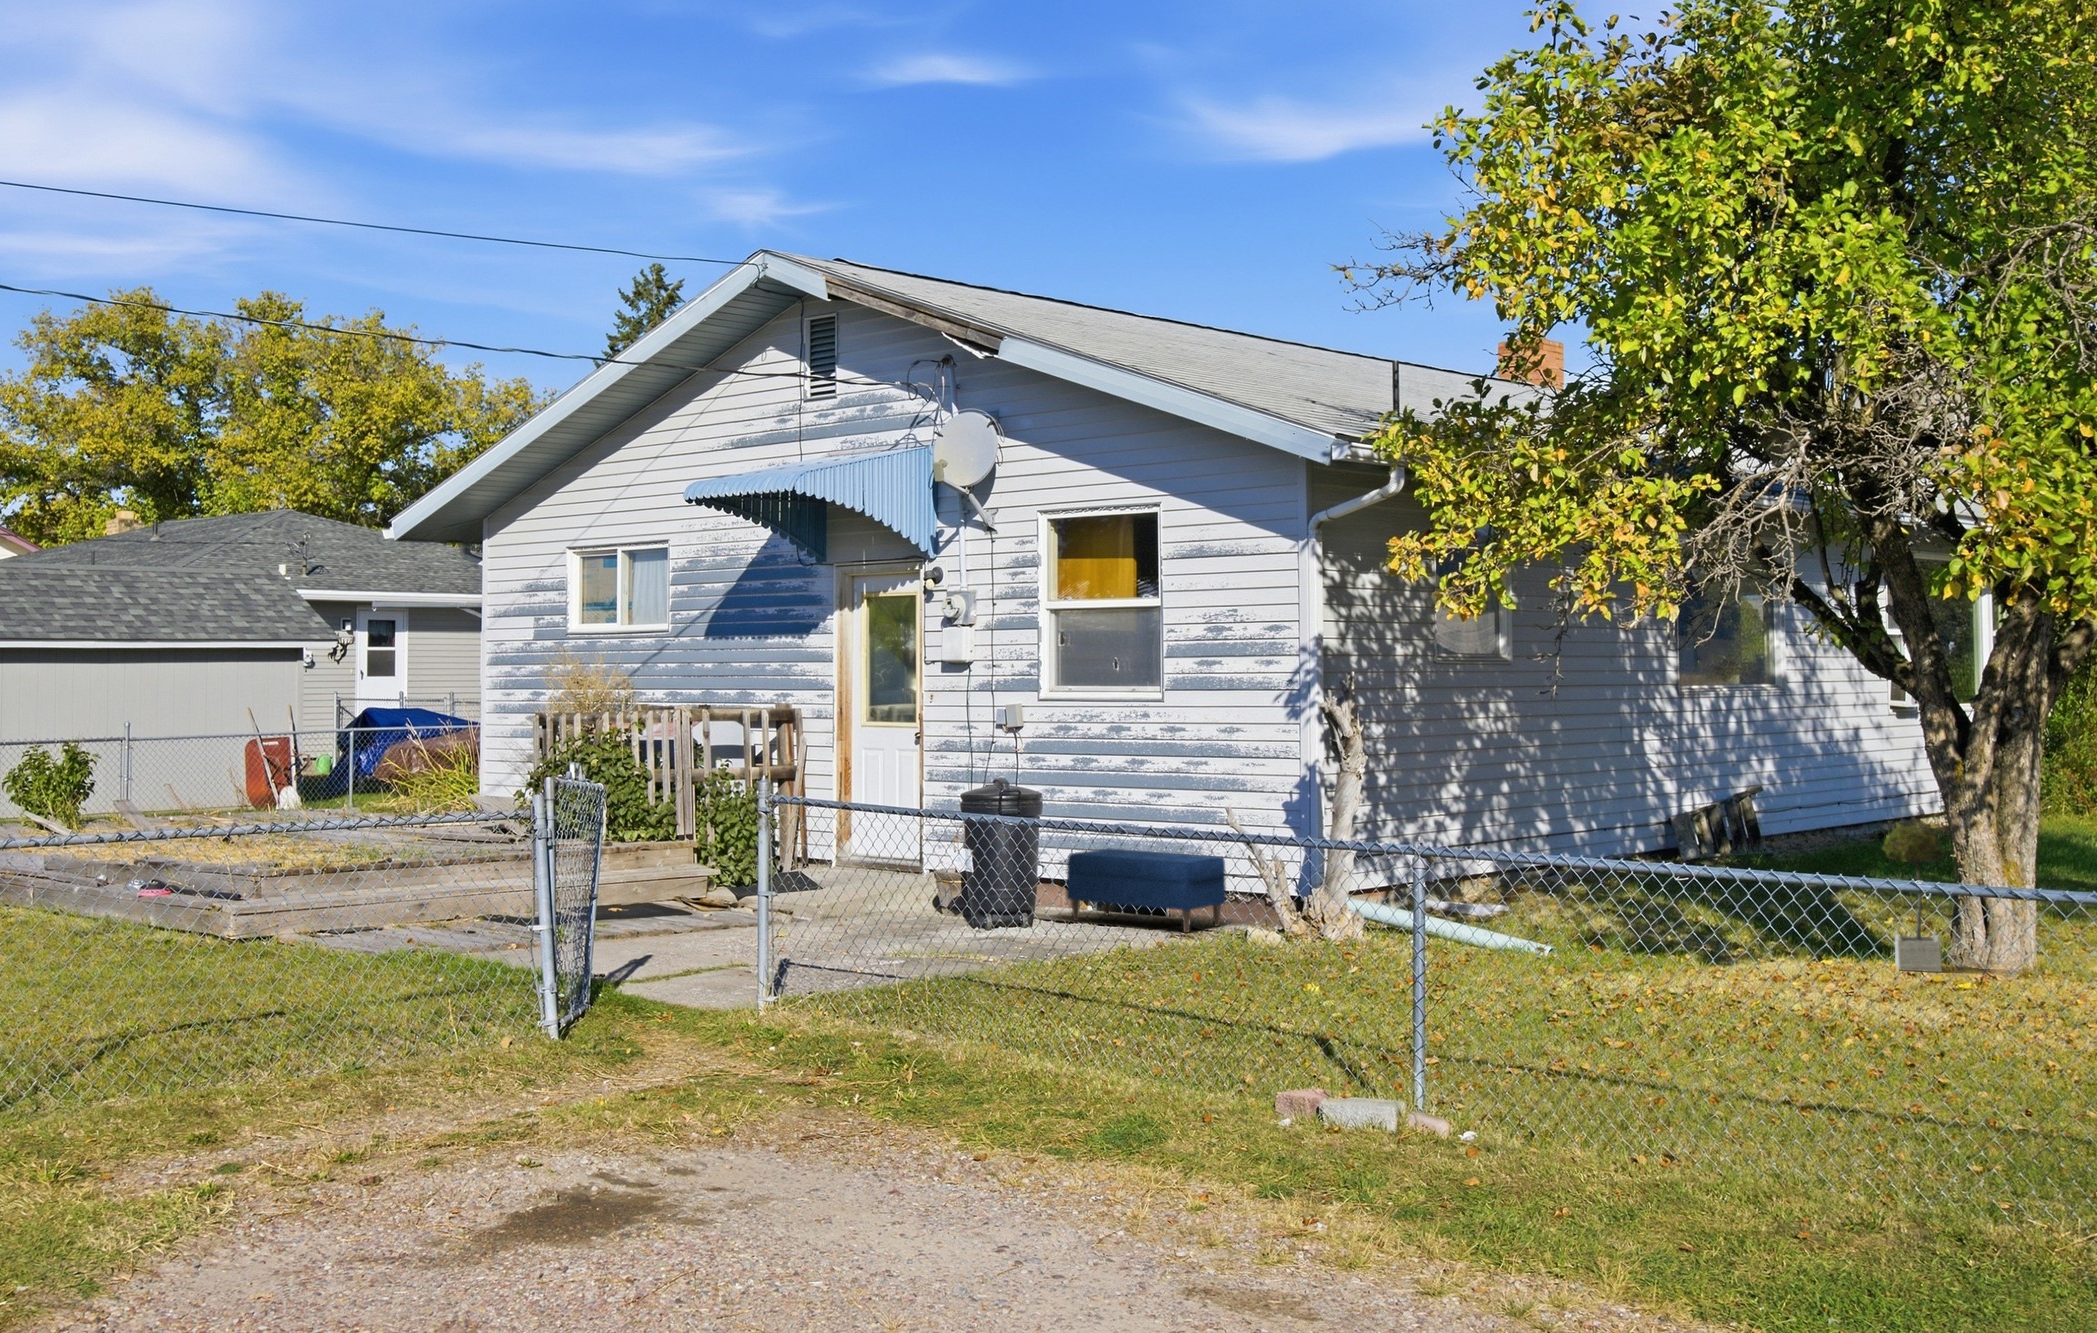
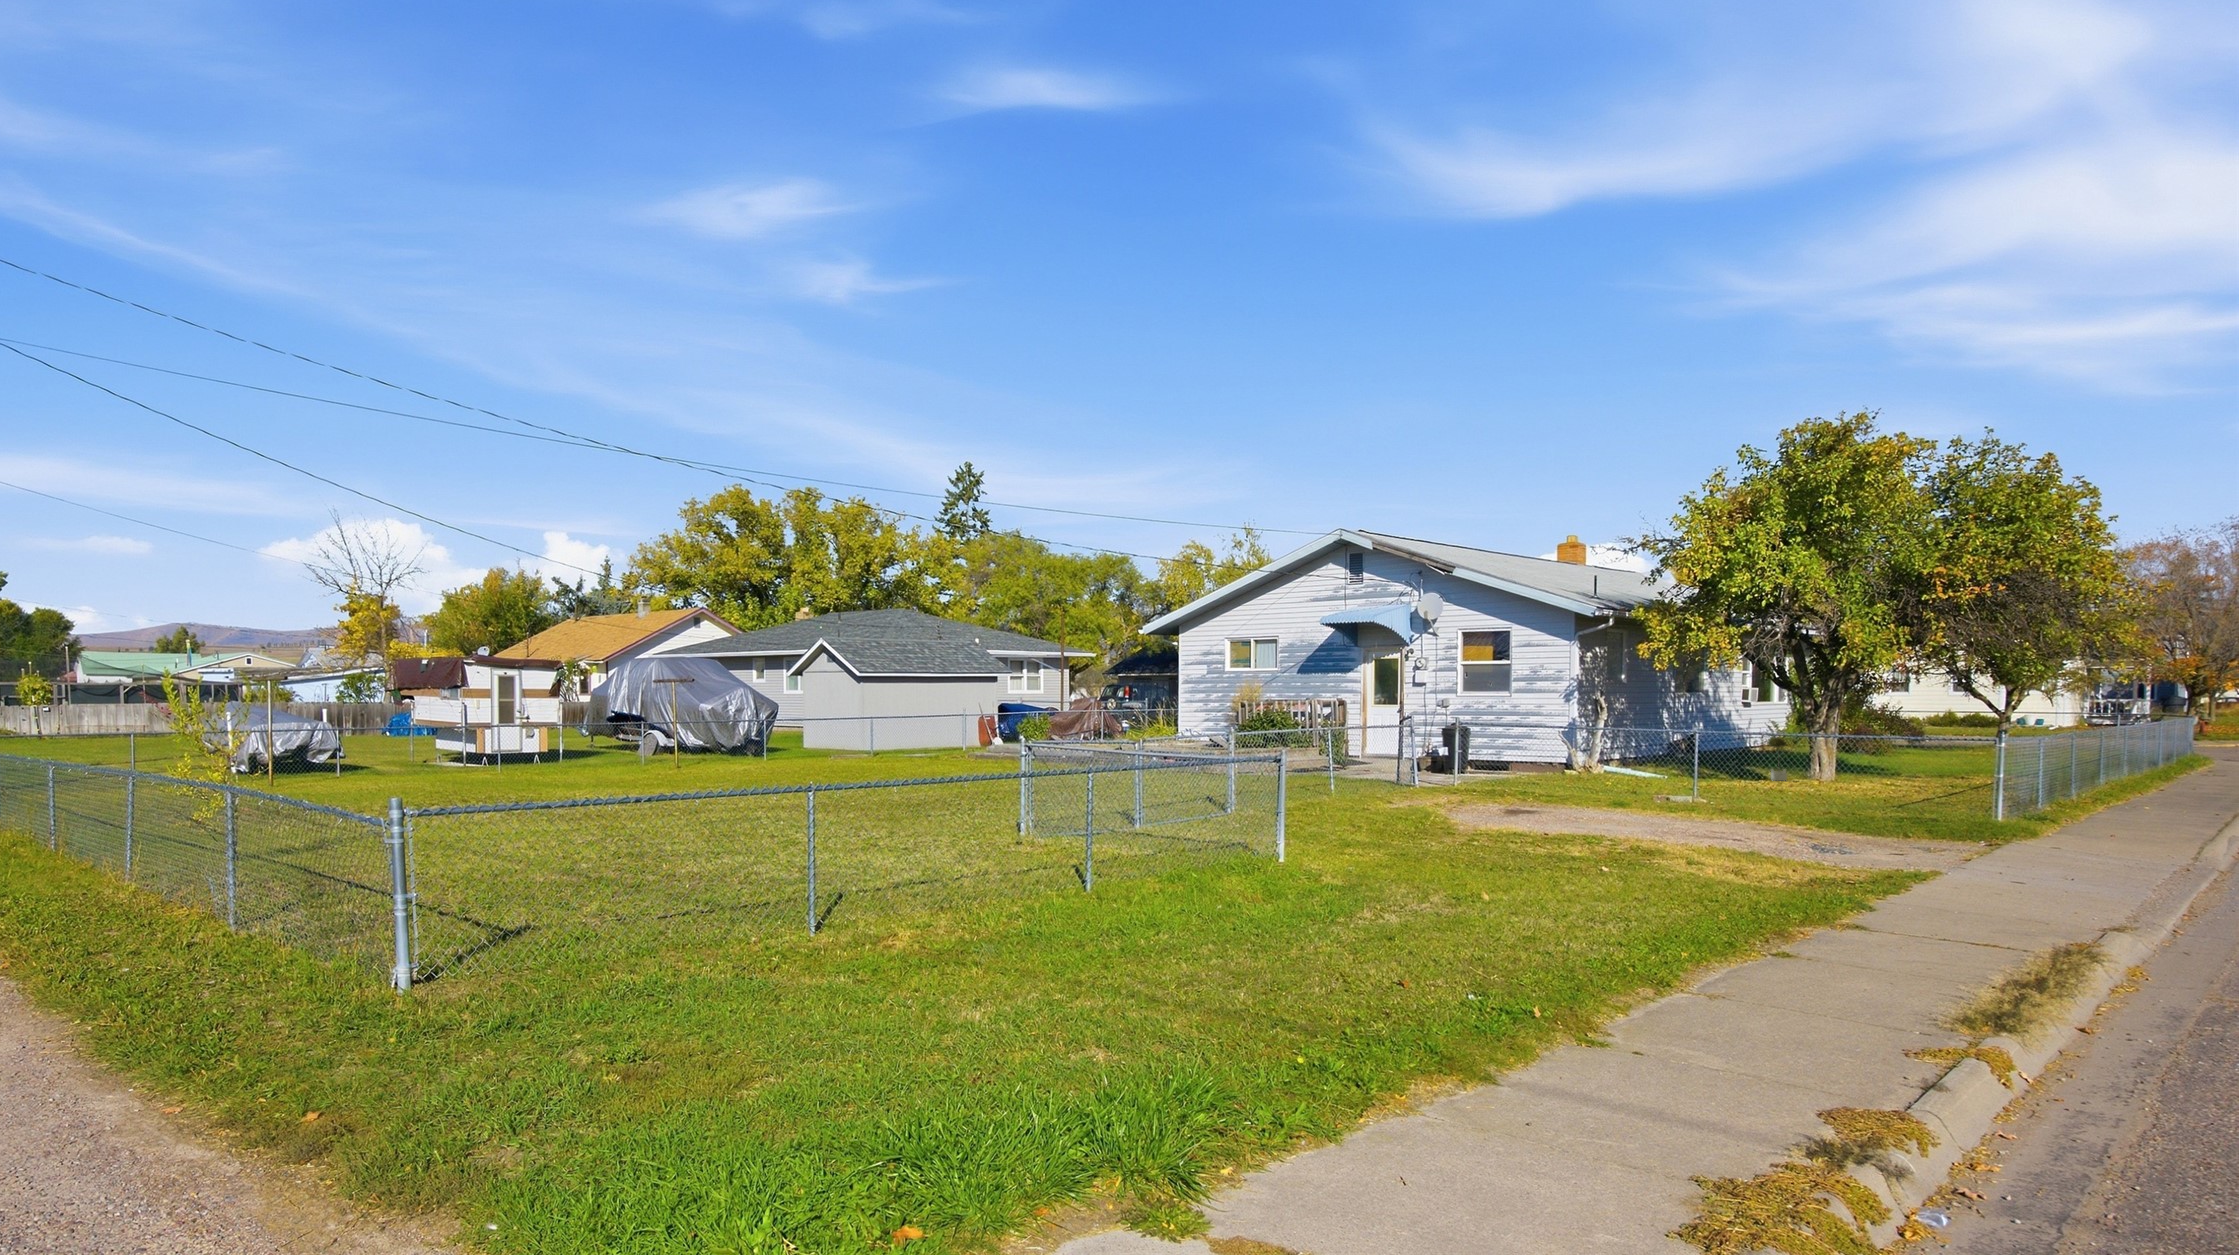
bench: present [1067,848,1226,933] -> none [1484,747,1540,774]

